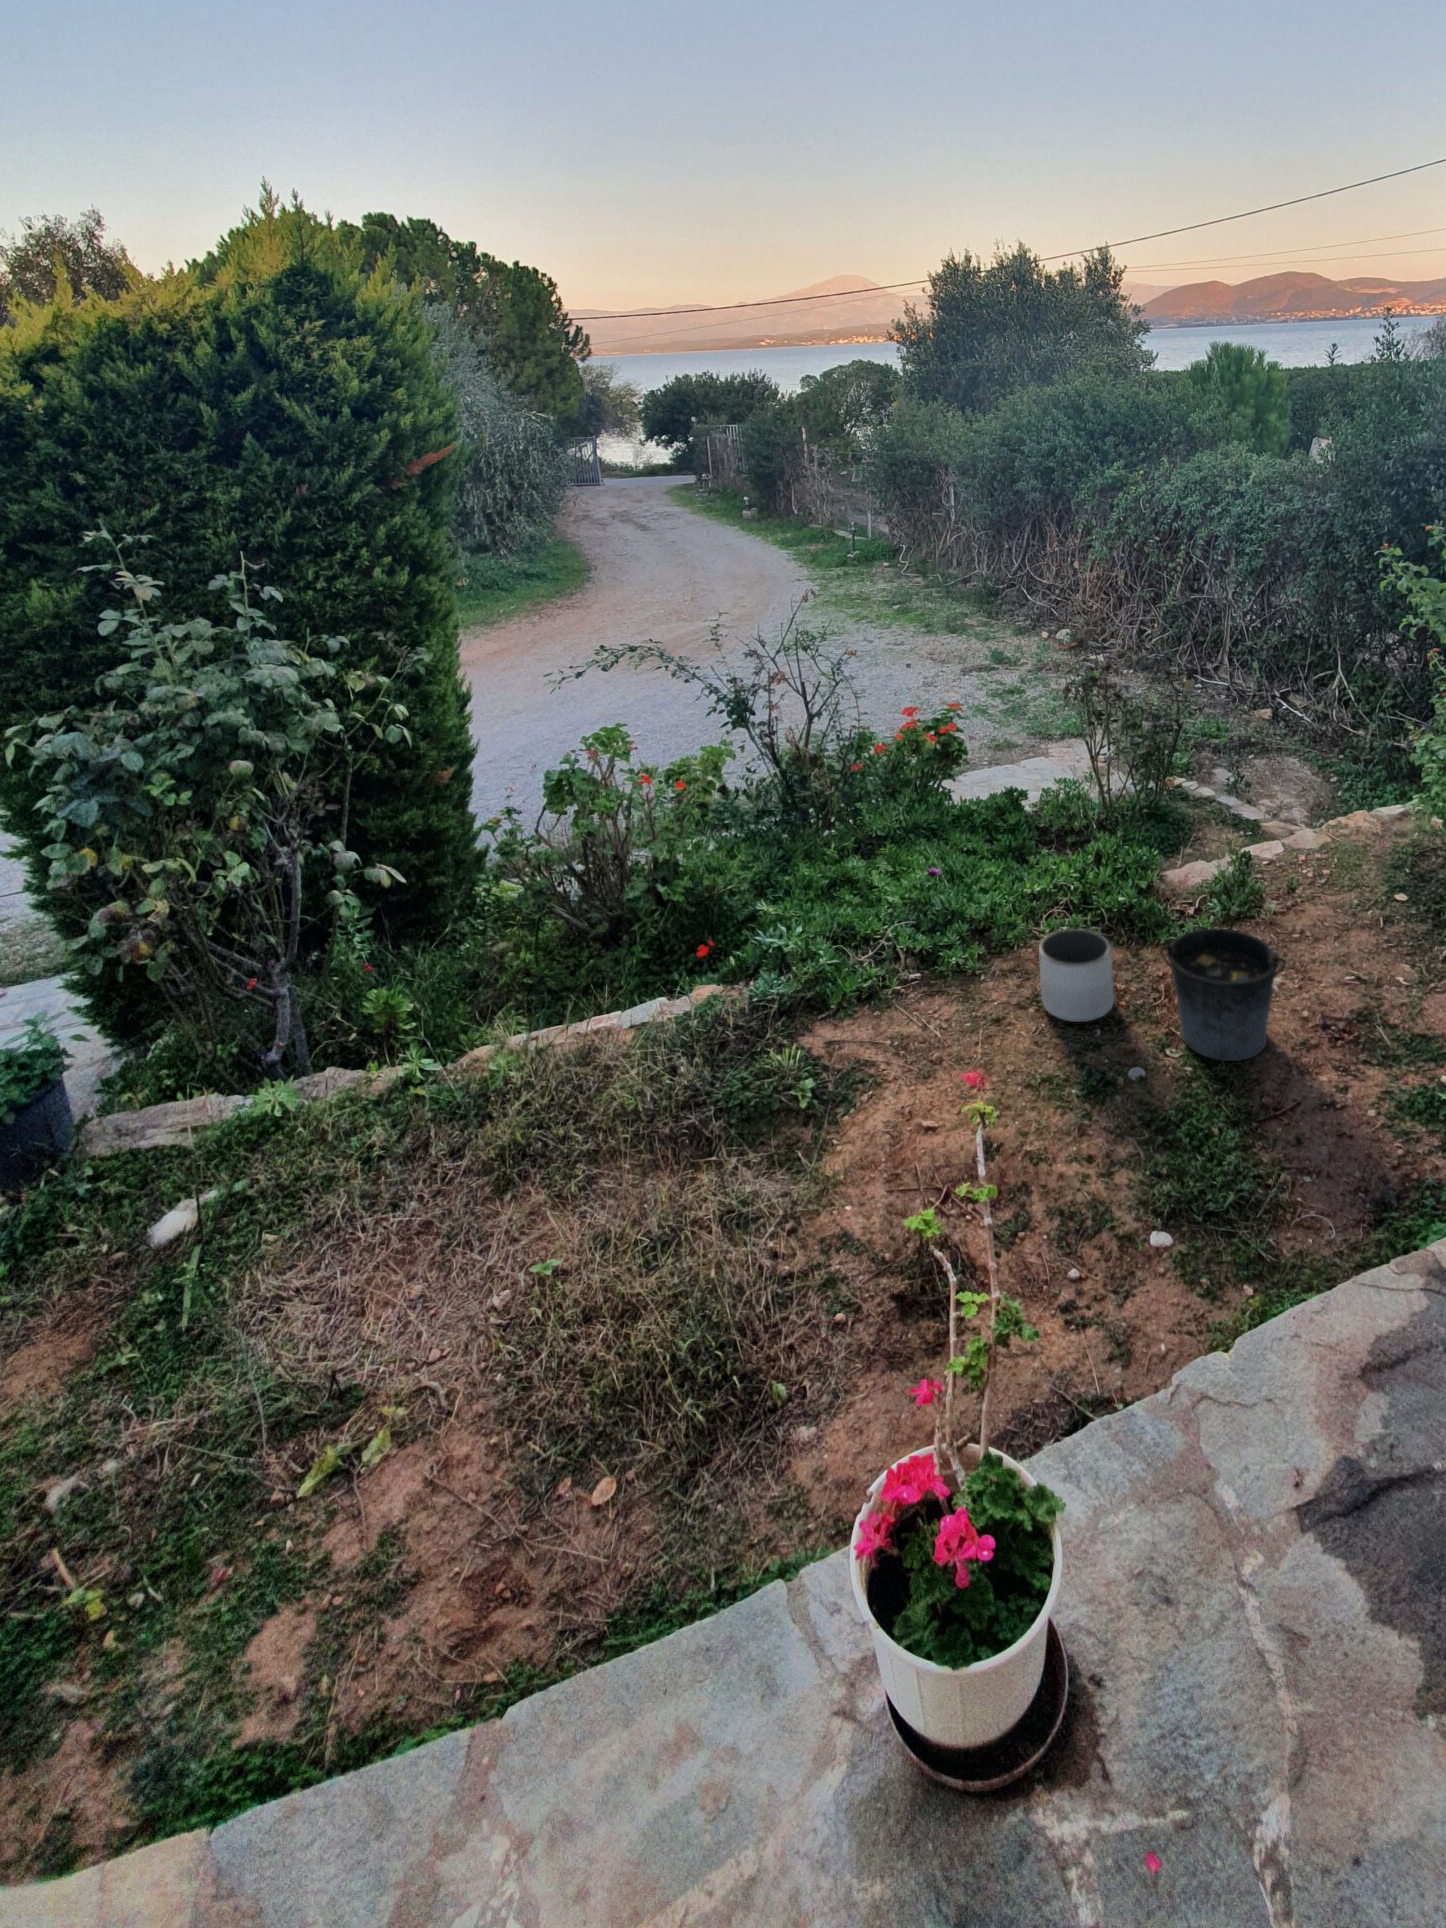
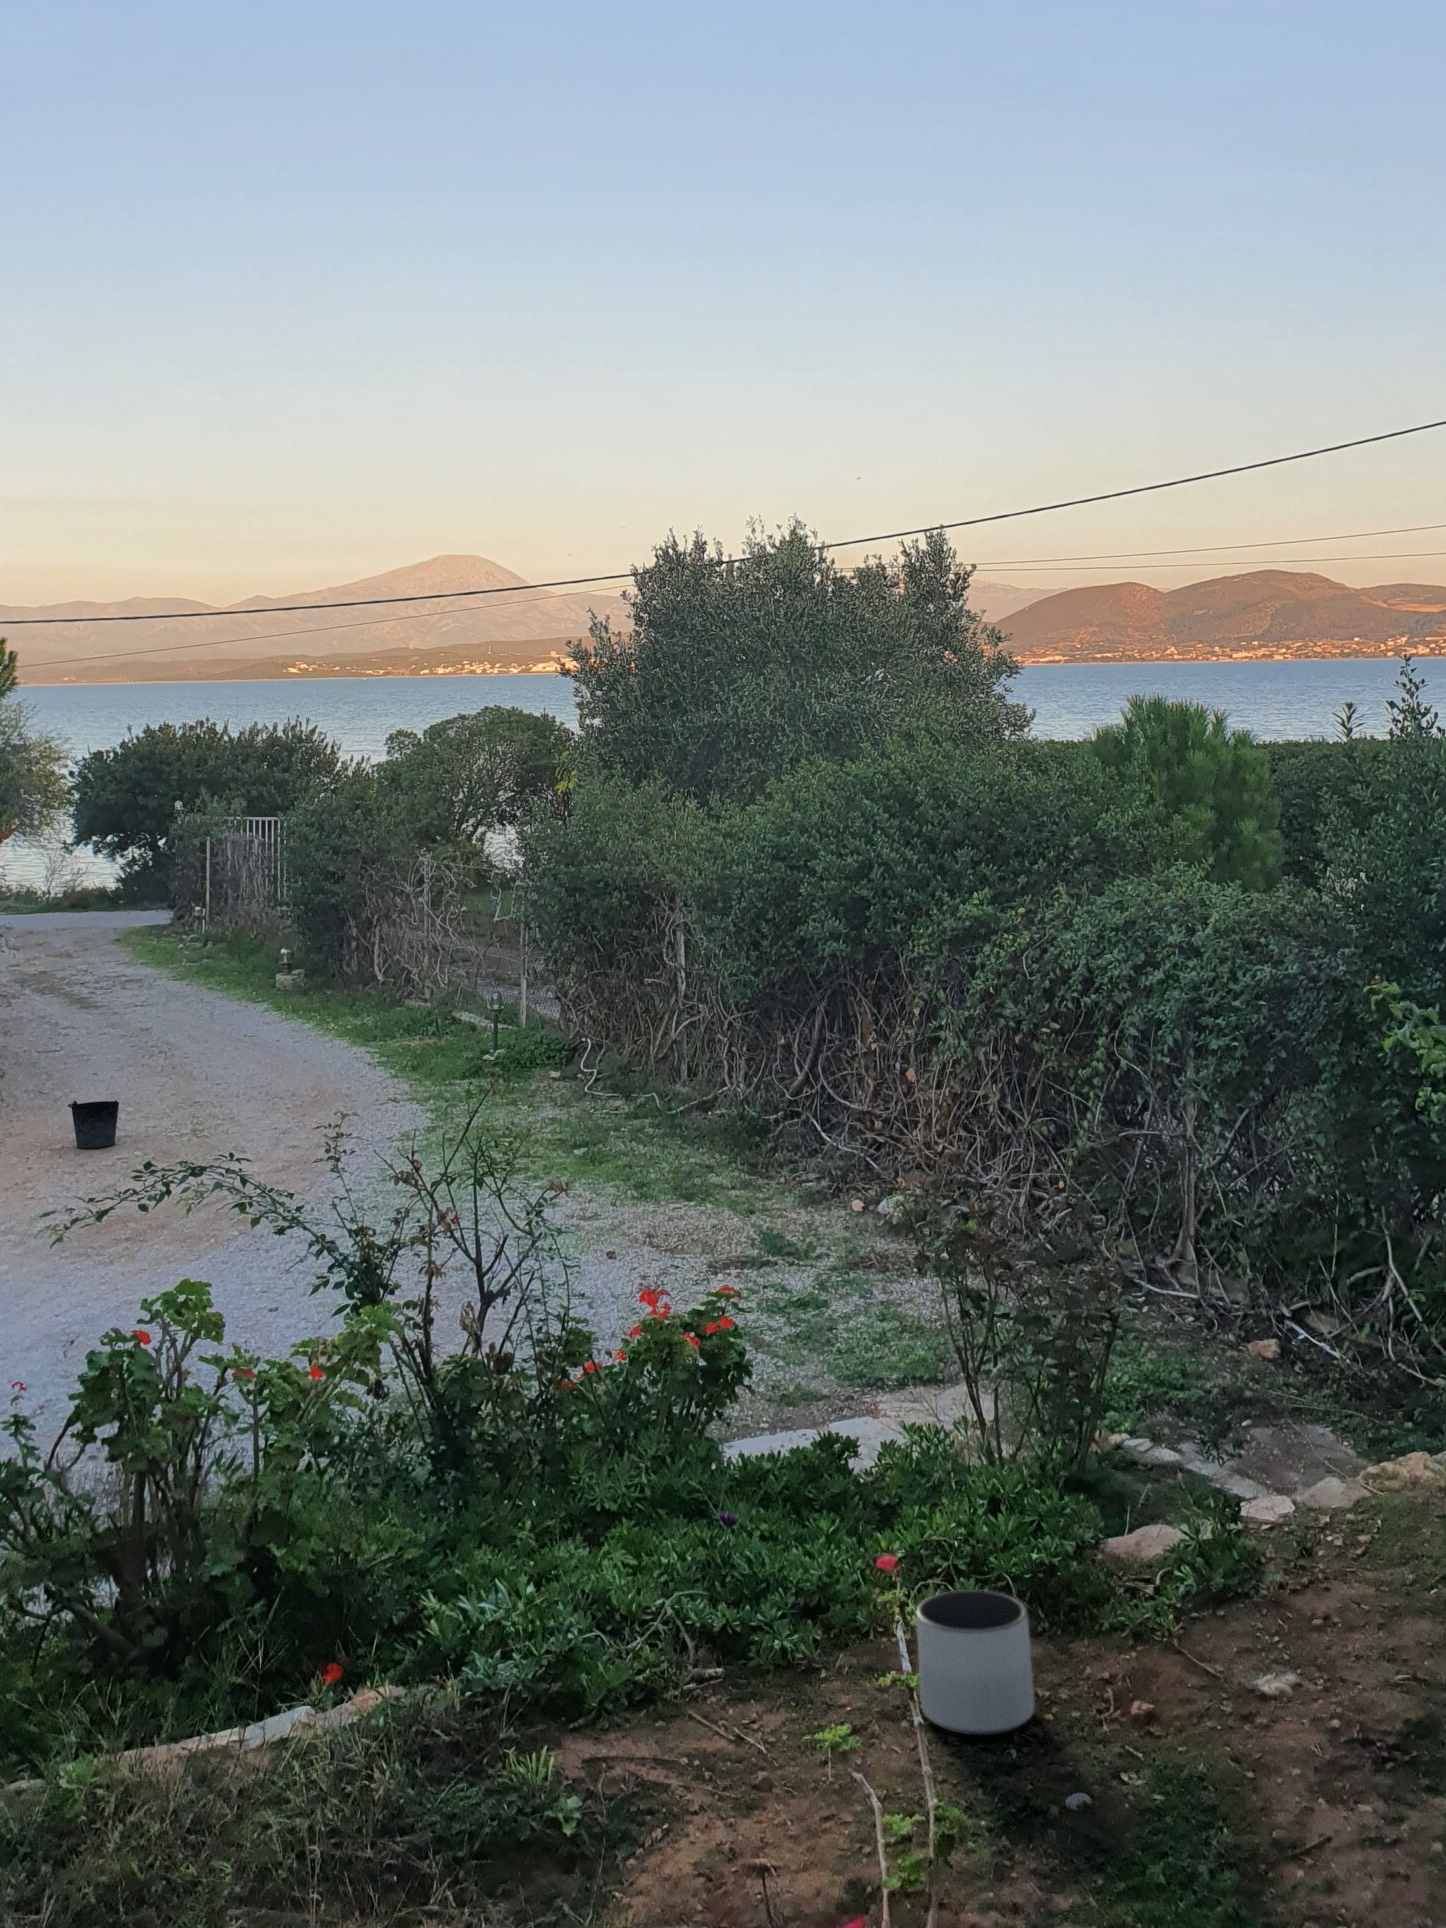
bucket: present [1160,928,1286,1061] -> present [68,1101,119,1148]

